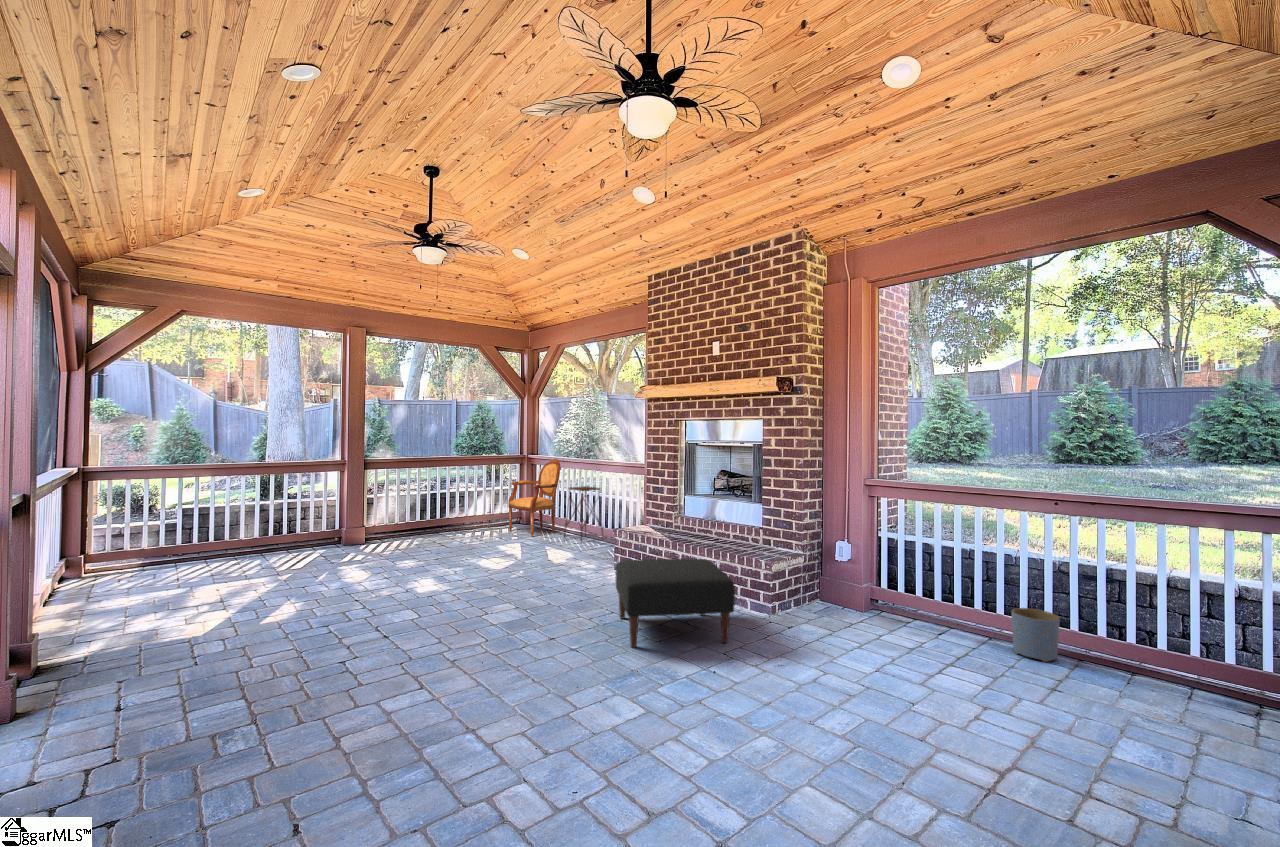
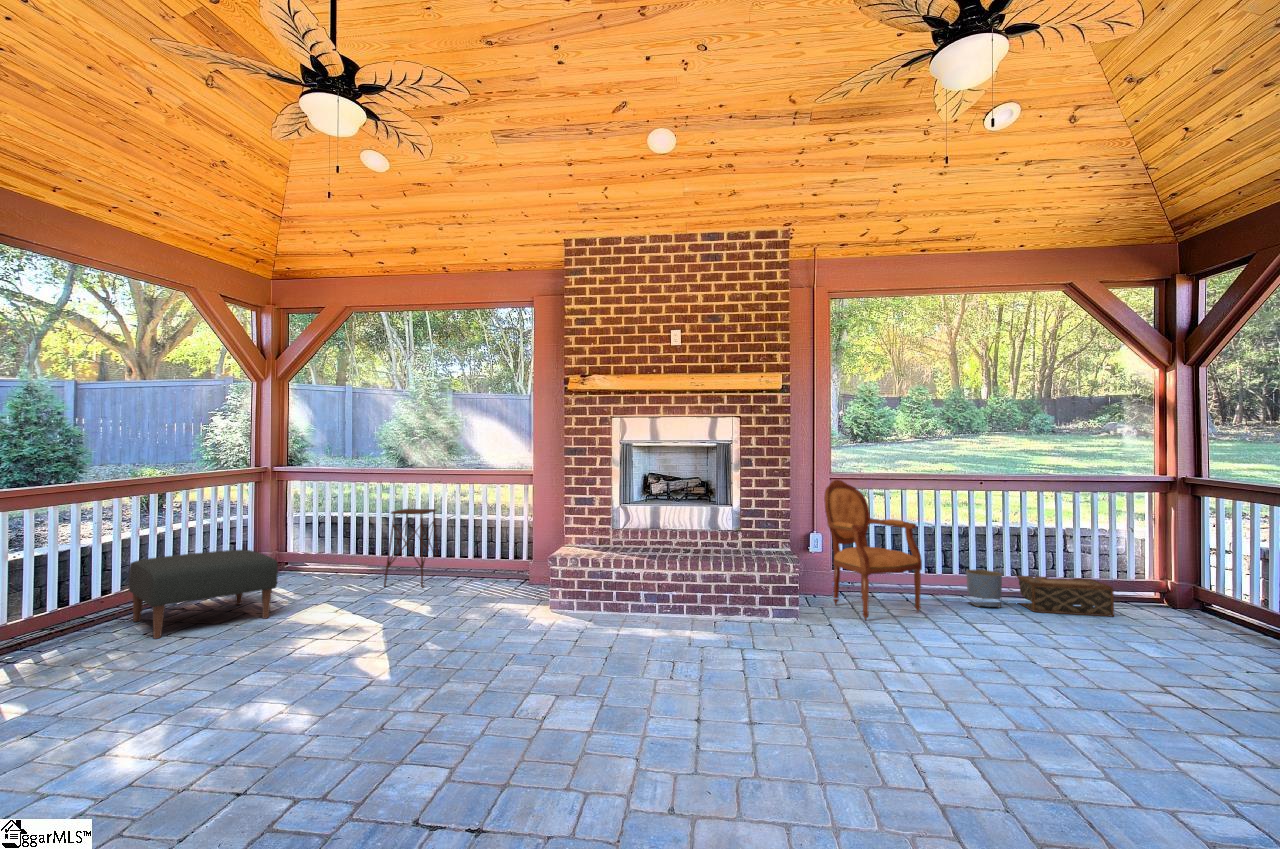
armchair: present [508,459,560,537] -> present [824,480,922,620]
ottoman: present [616,558,735,648] -> present [128,550,278,639]
woven basket: none [1083,629,1228,715] -> present [1017,576,1114,616]

